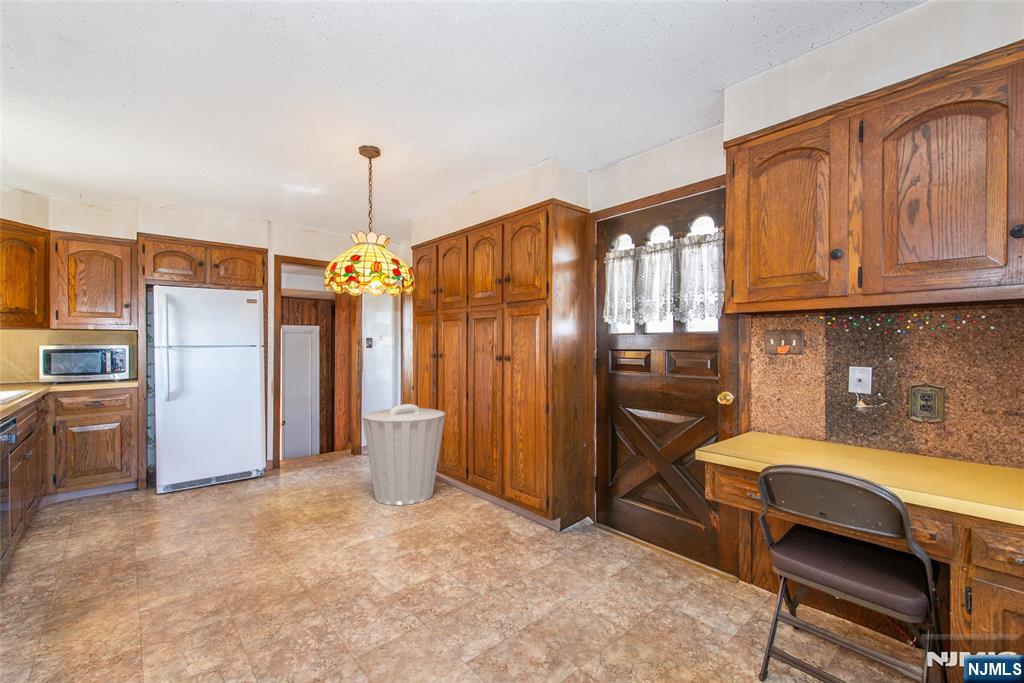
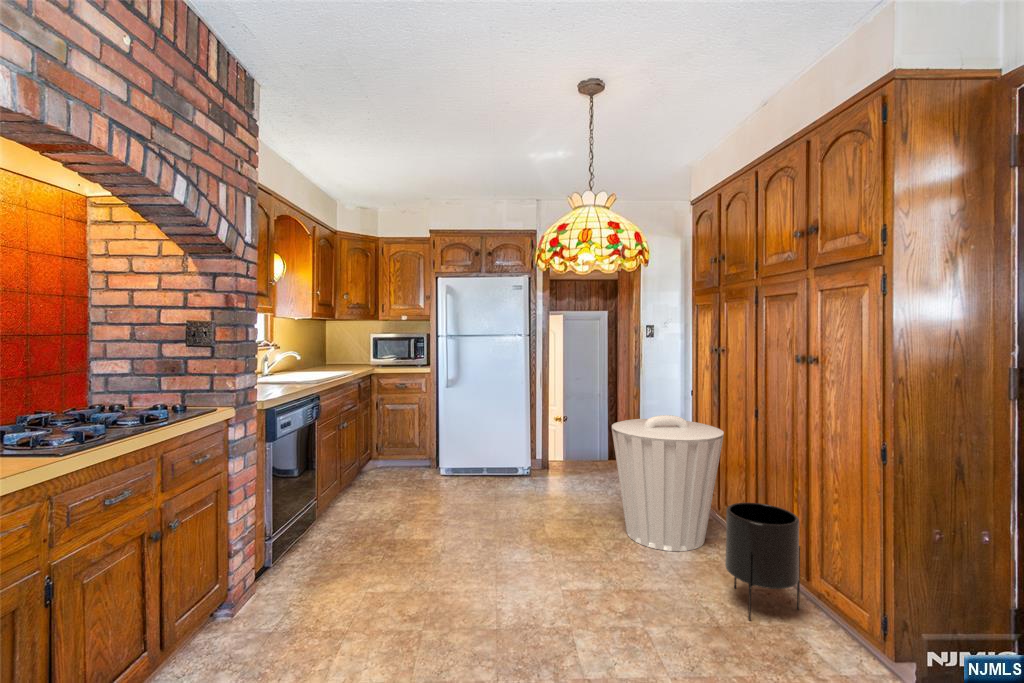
planter: none [459,453,501,528] -> present [725,503,800,621]

